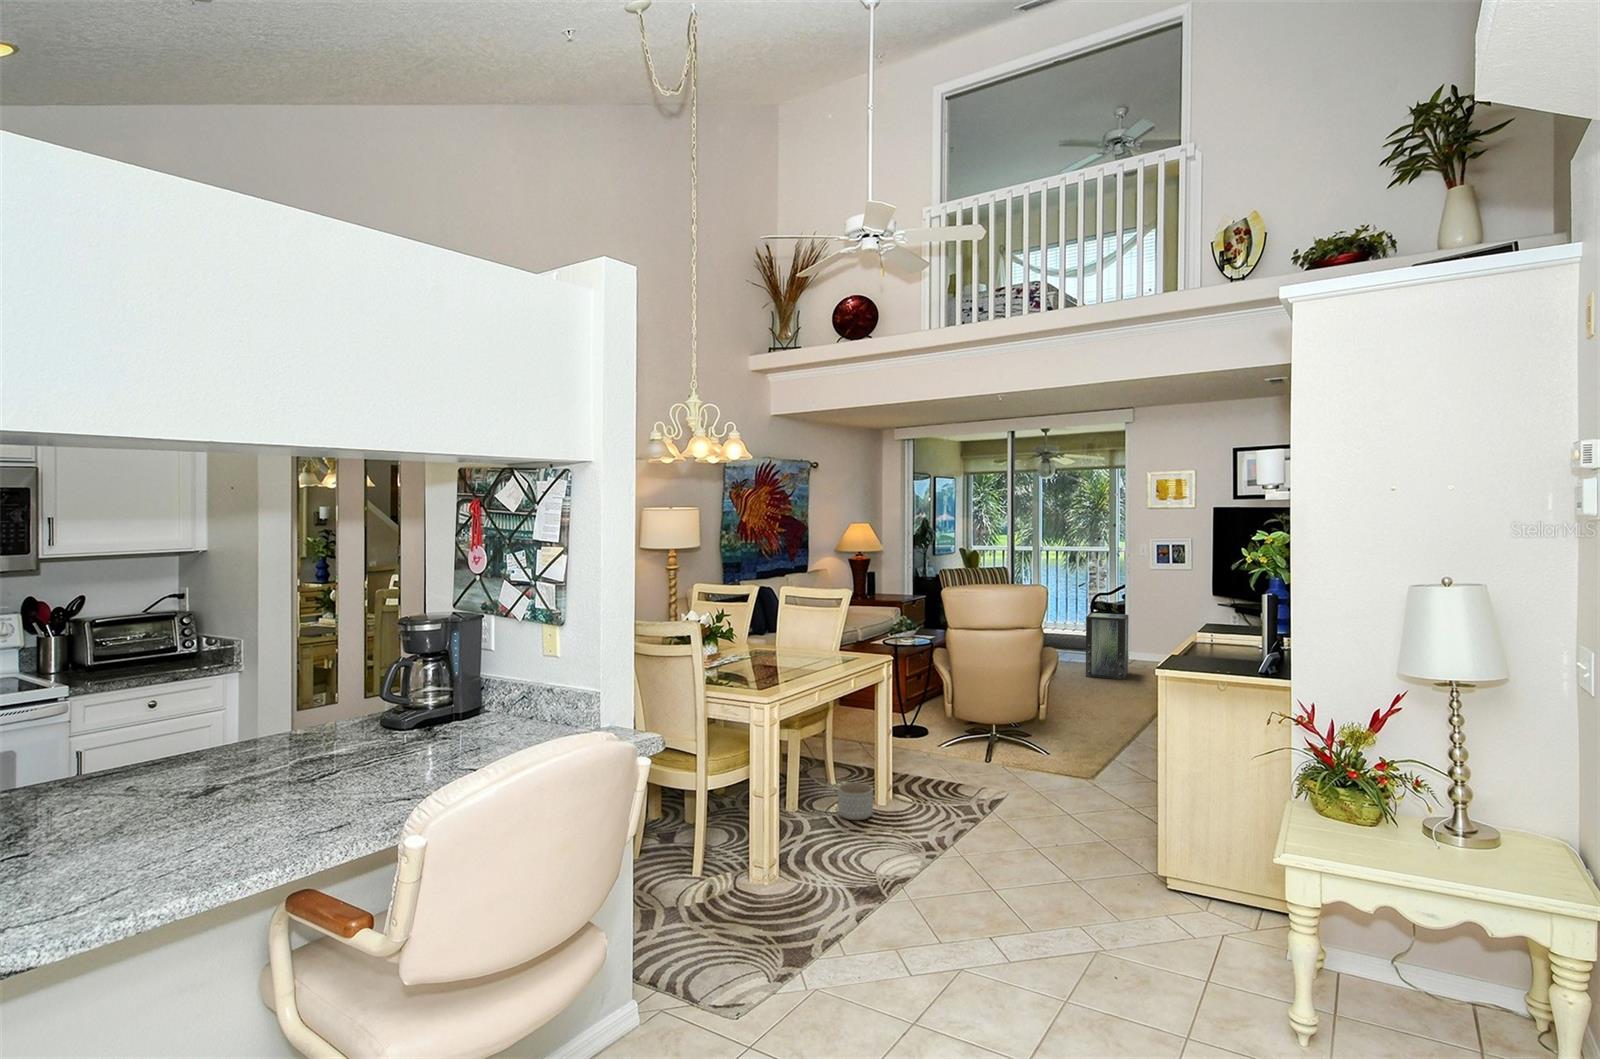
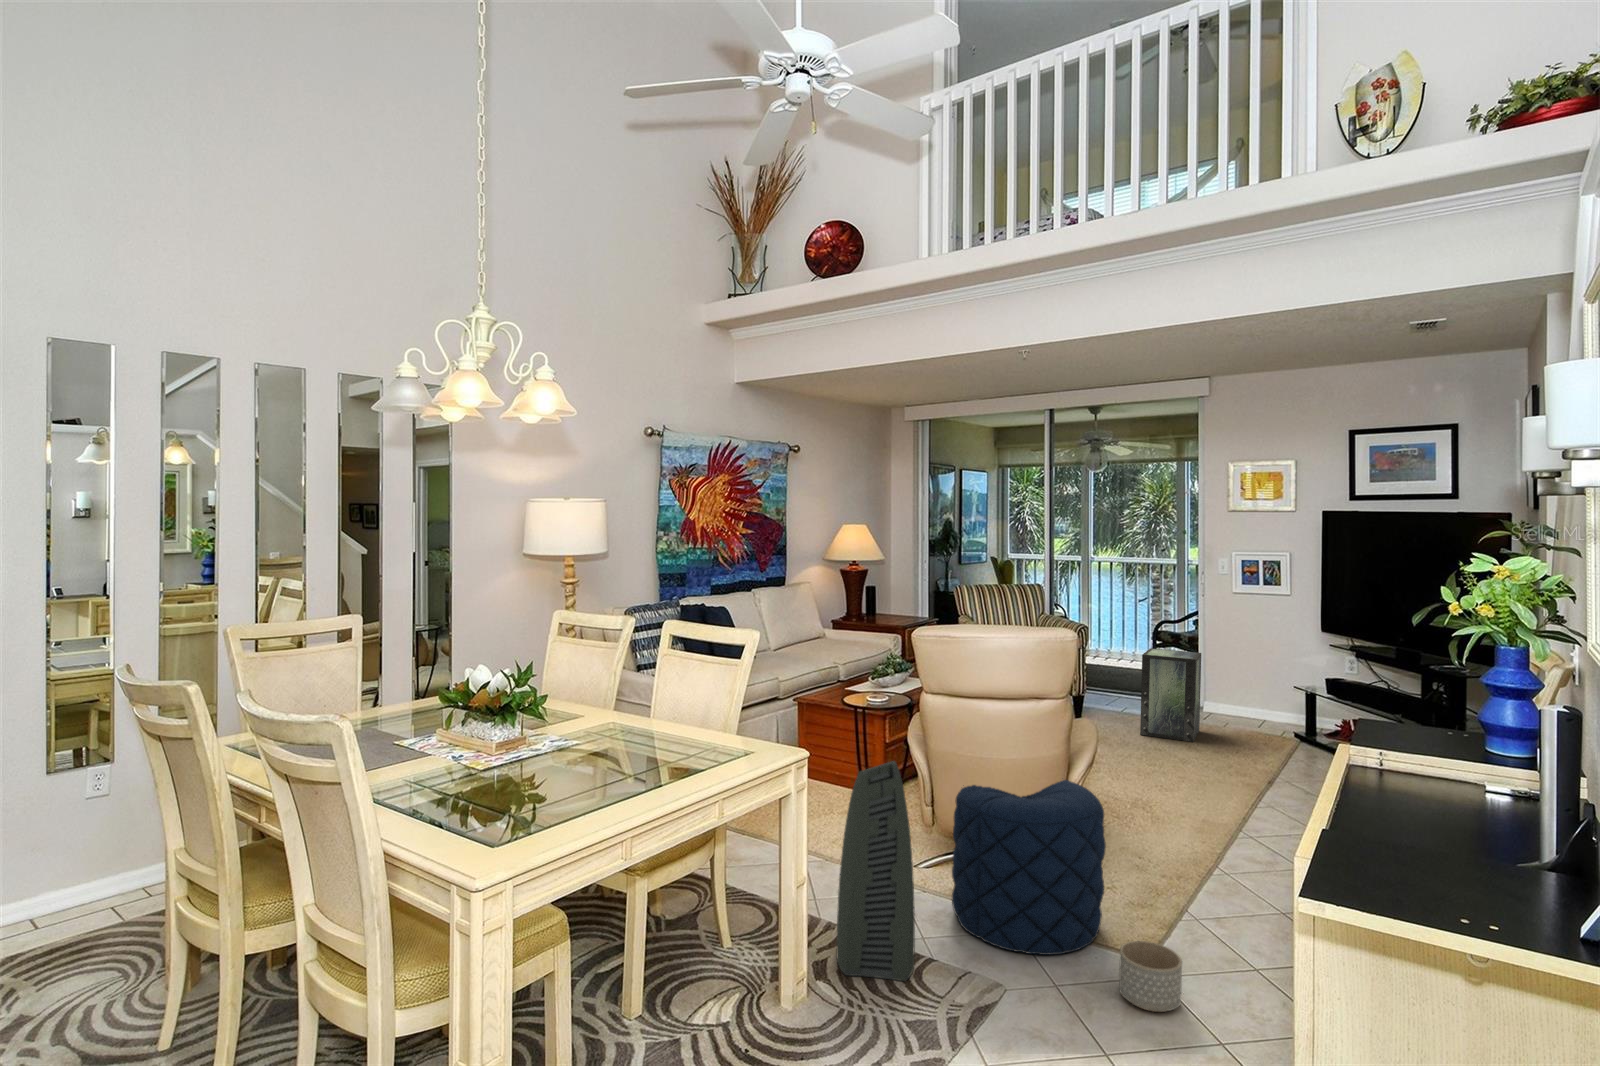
air purifier: none [920,670,970,799] -> present [837,761,915,981]
pouf: none [983,682,1078,785] -> present [952,778,1106,955]
planter: present [838,783,873,820] -> present [1119,941,1182,1012]

